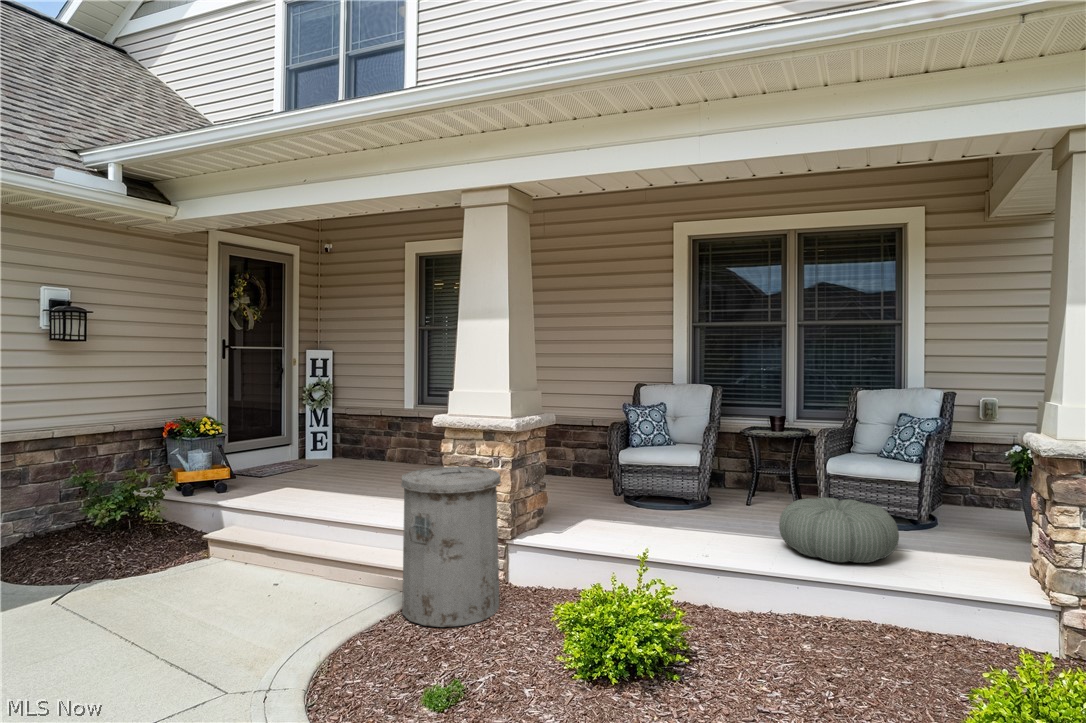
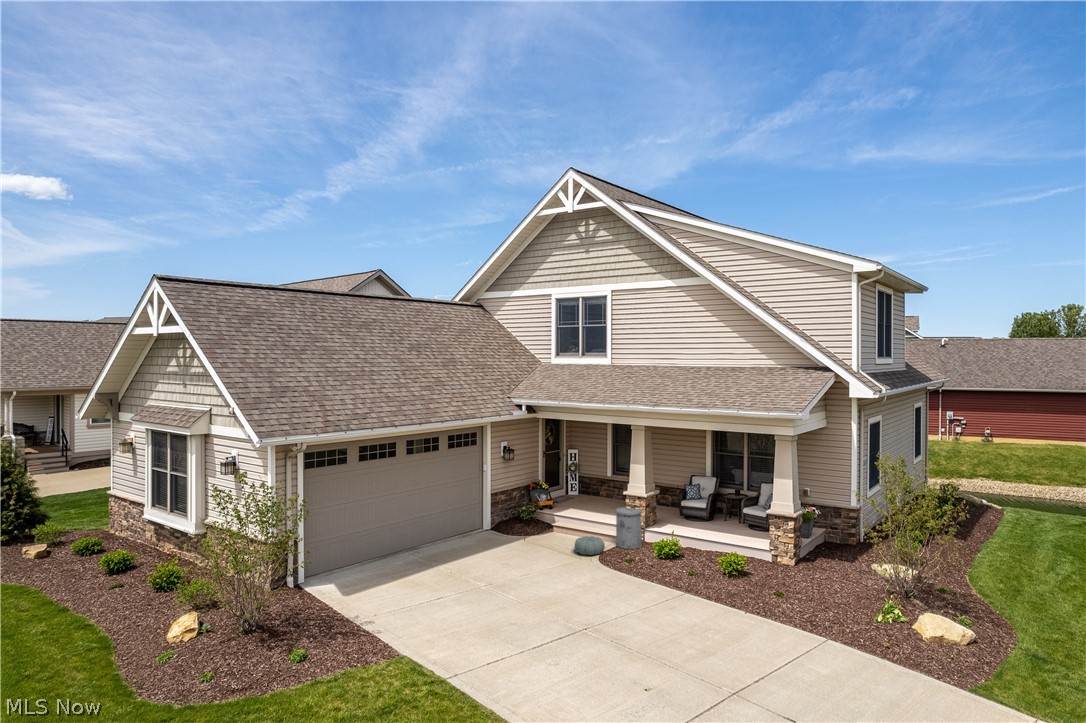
pouf: present [779,498,899,563] -> present [575,536,605,555]

